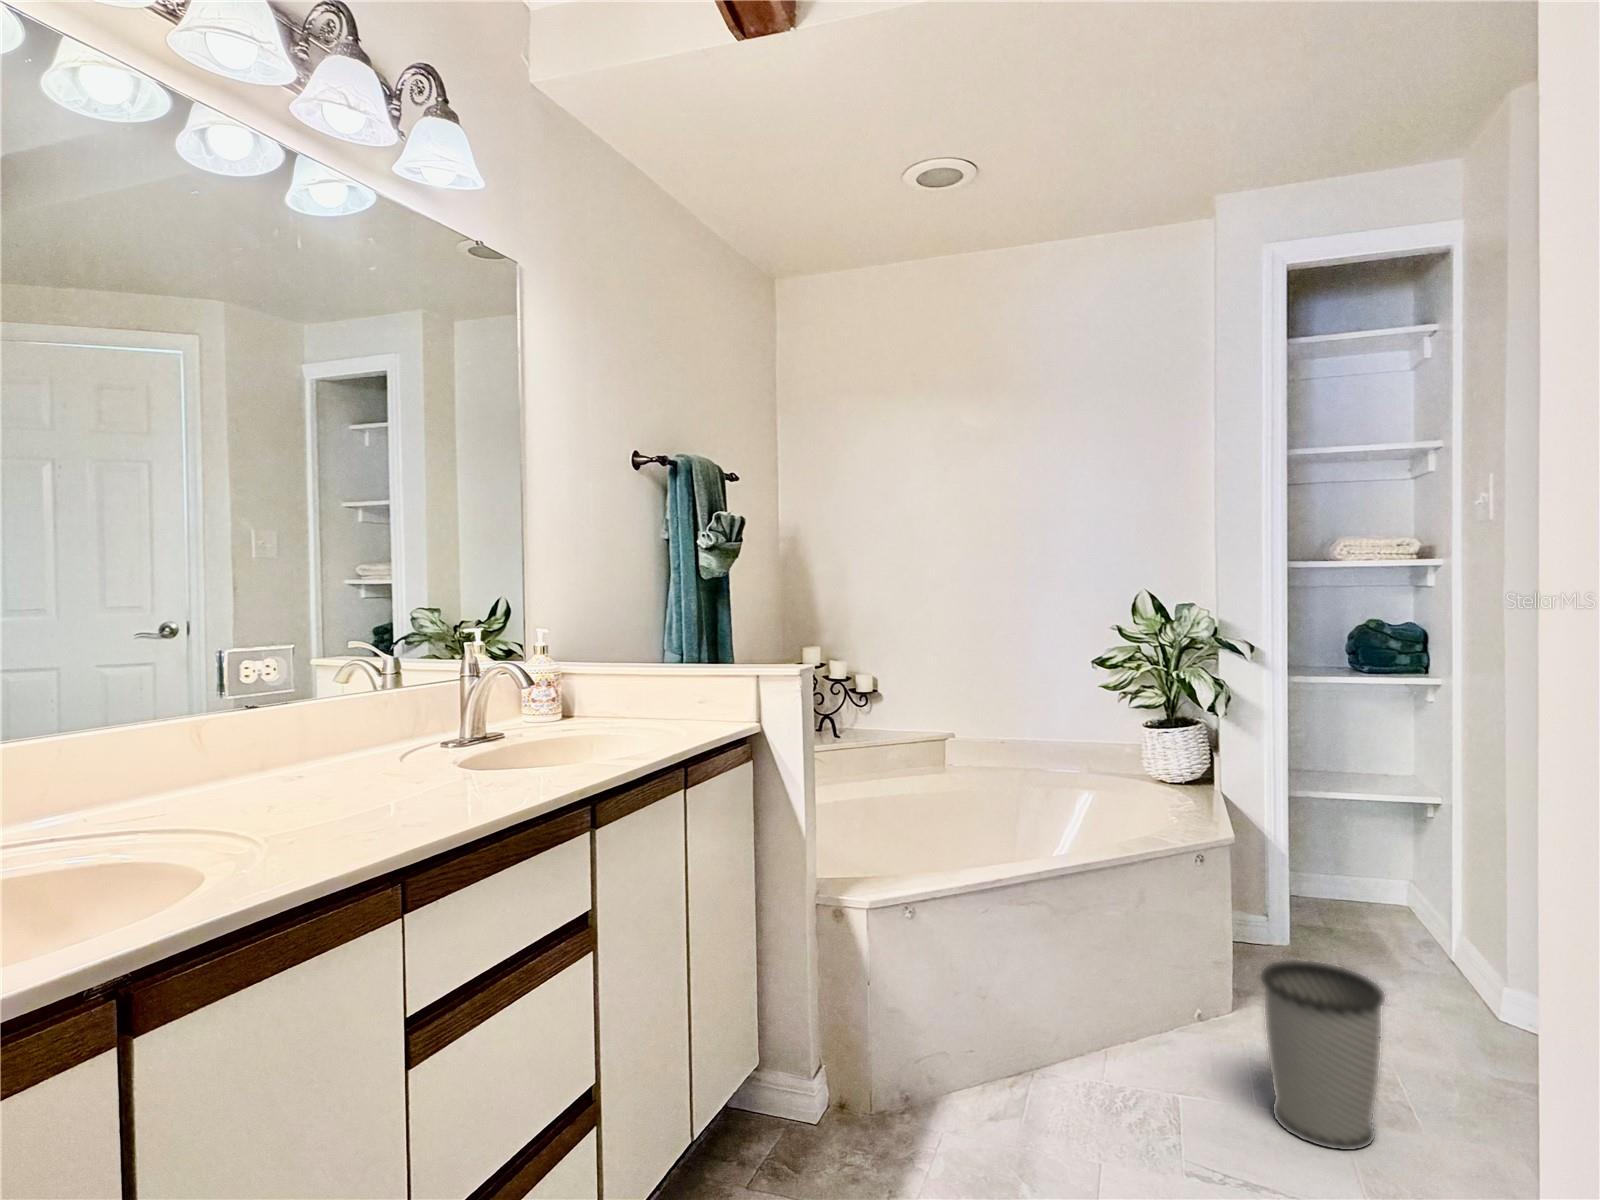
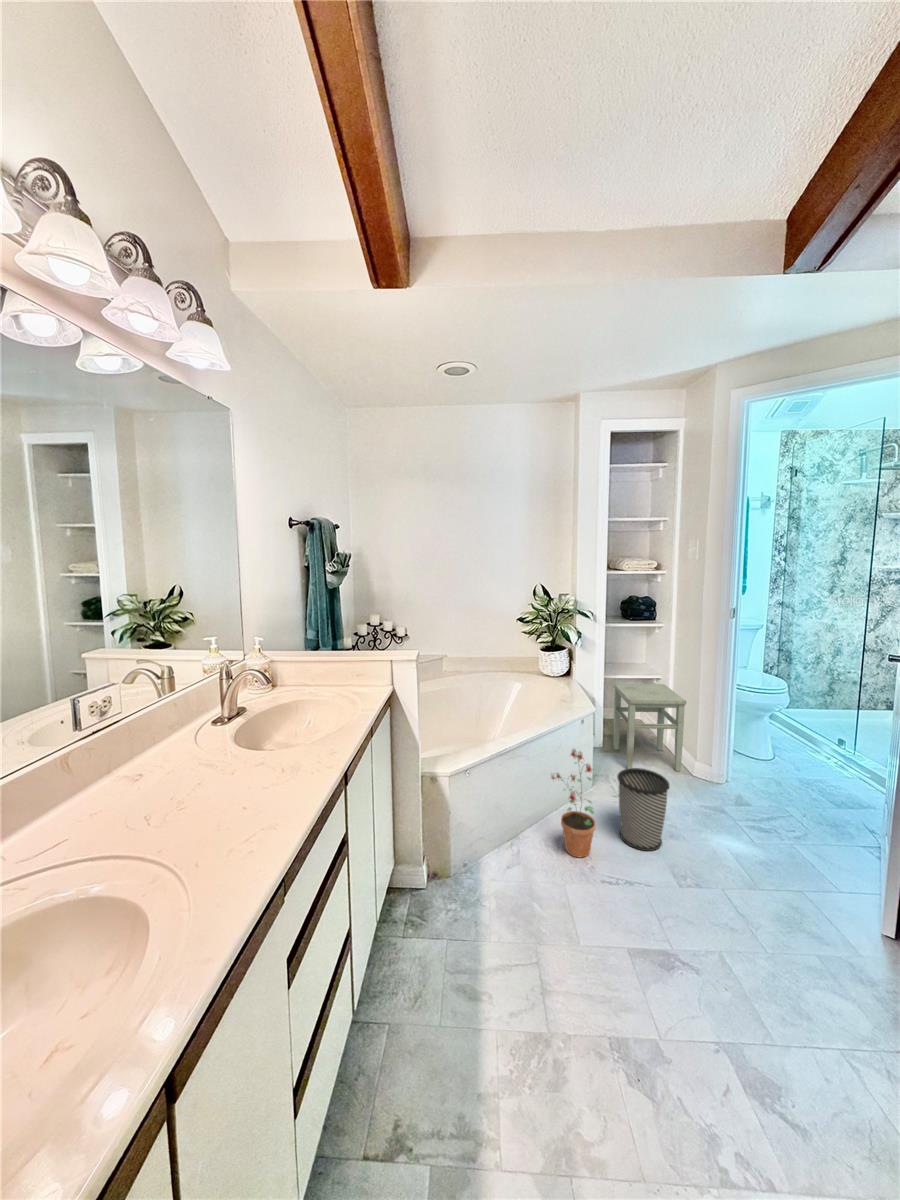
stool: none [1312,803,1481,1011] -> present [614,684,686,771]
potted plant: none [1102,897,1200,1135] -> present [552,749,596,857]

